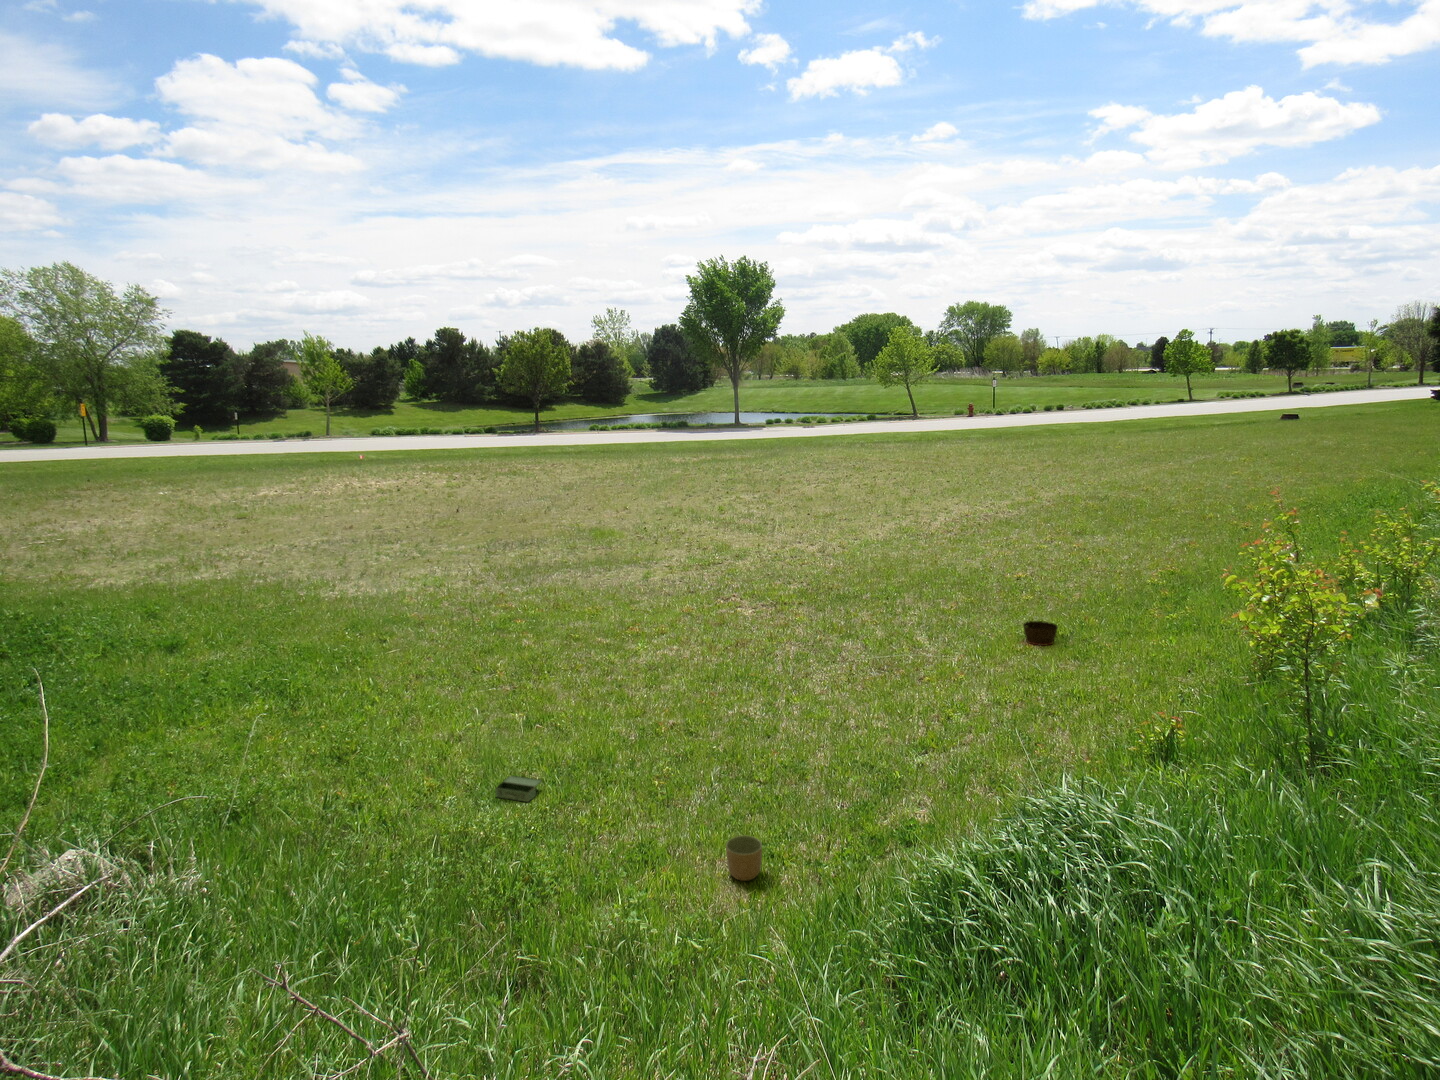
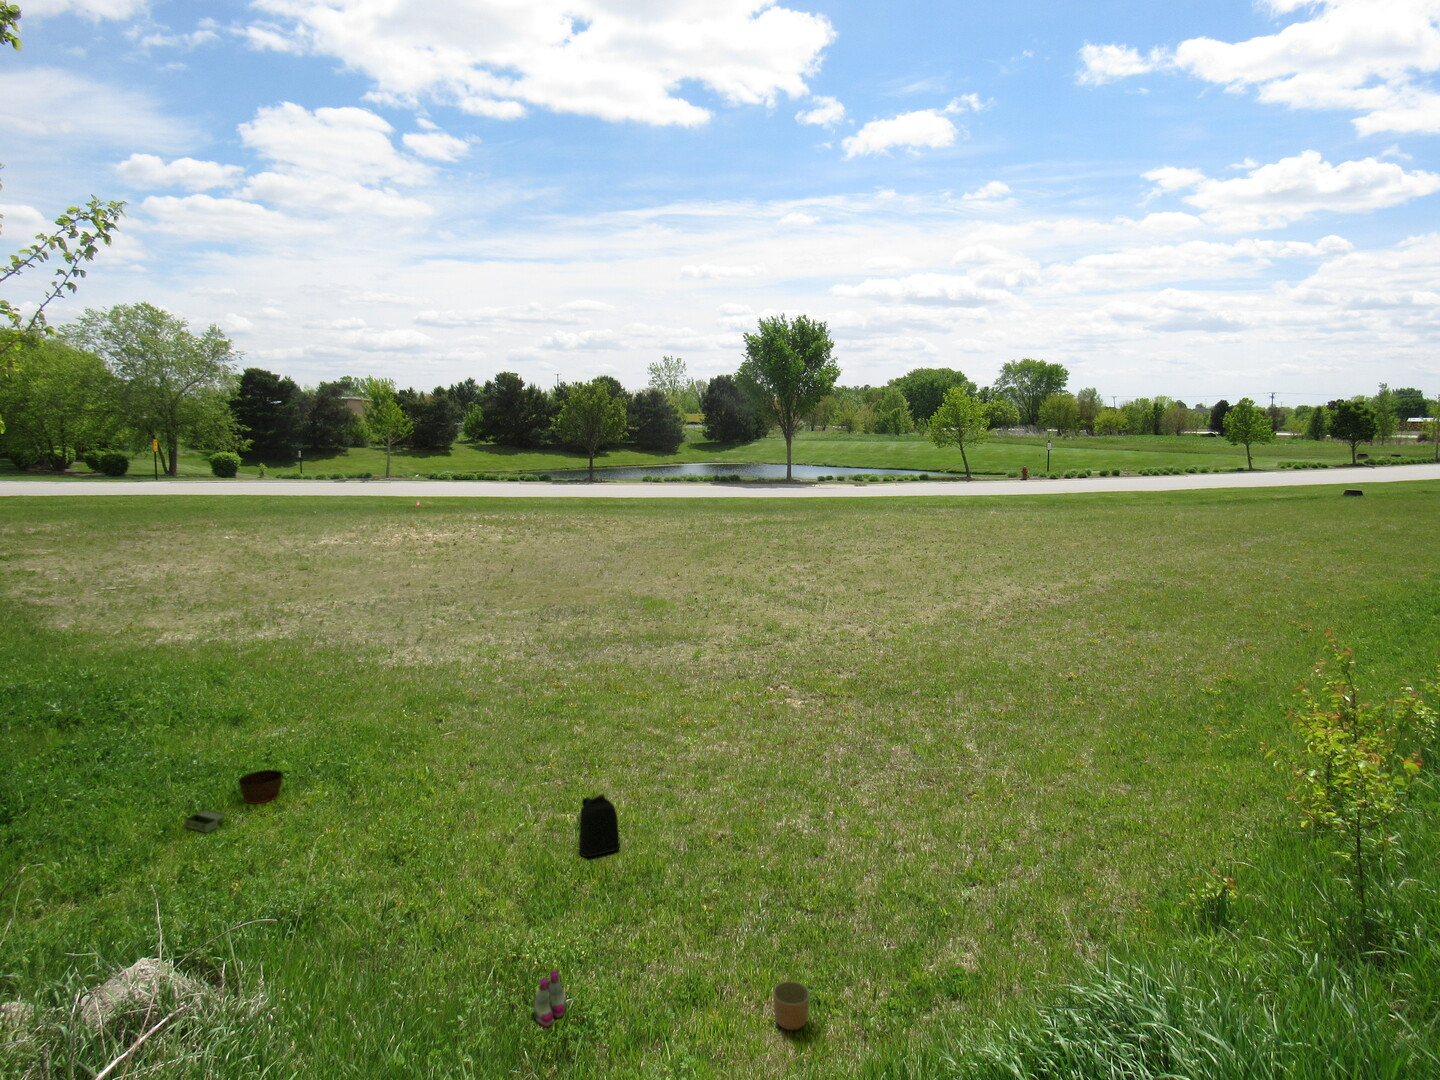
basket: present [1023,621,1058,646] -> present [239,770,283,804]
backpack: none [529,687,571,749] -> present [579,795,620,857]
toolbox: present [495,776,542,802] -> present [185,810,227,832]
boots: none [482,837,516,891] -> present [534,970,566,1027]

